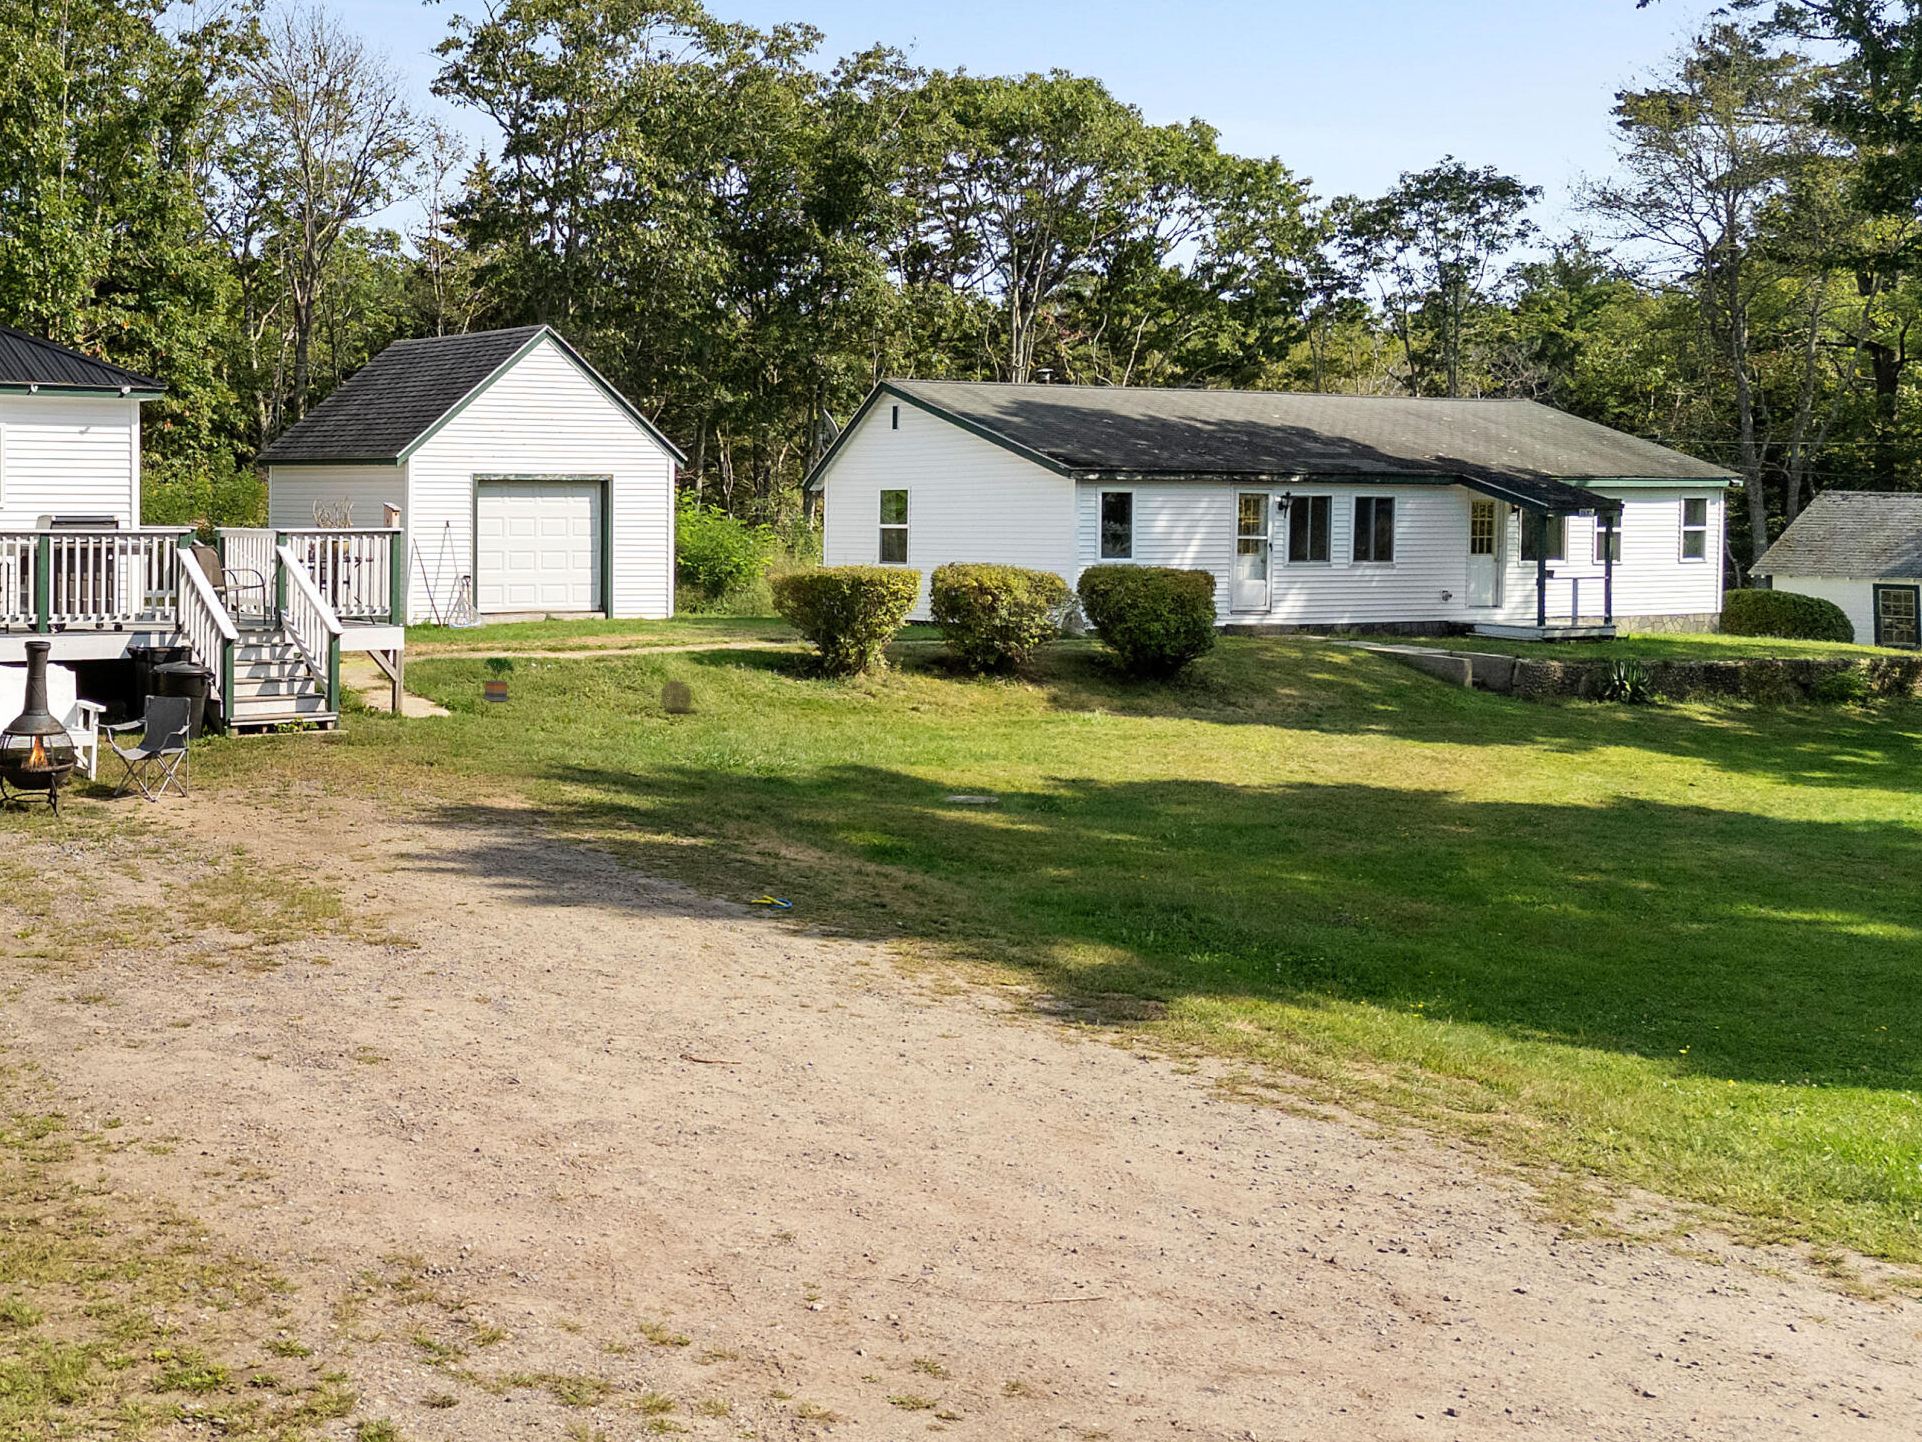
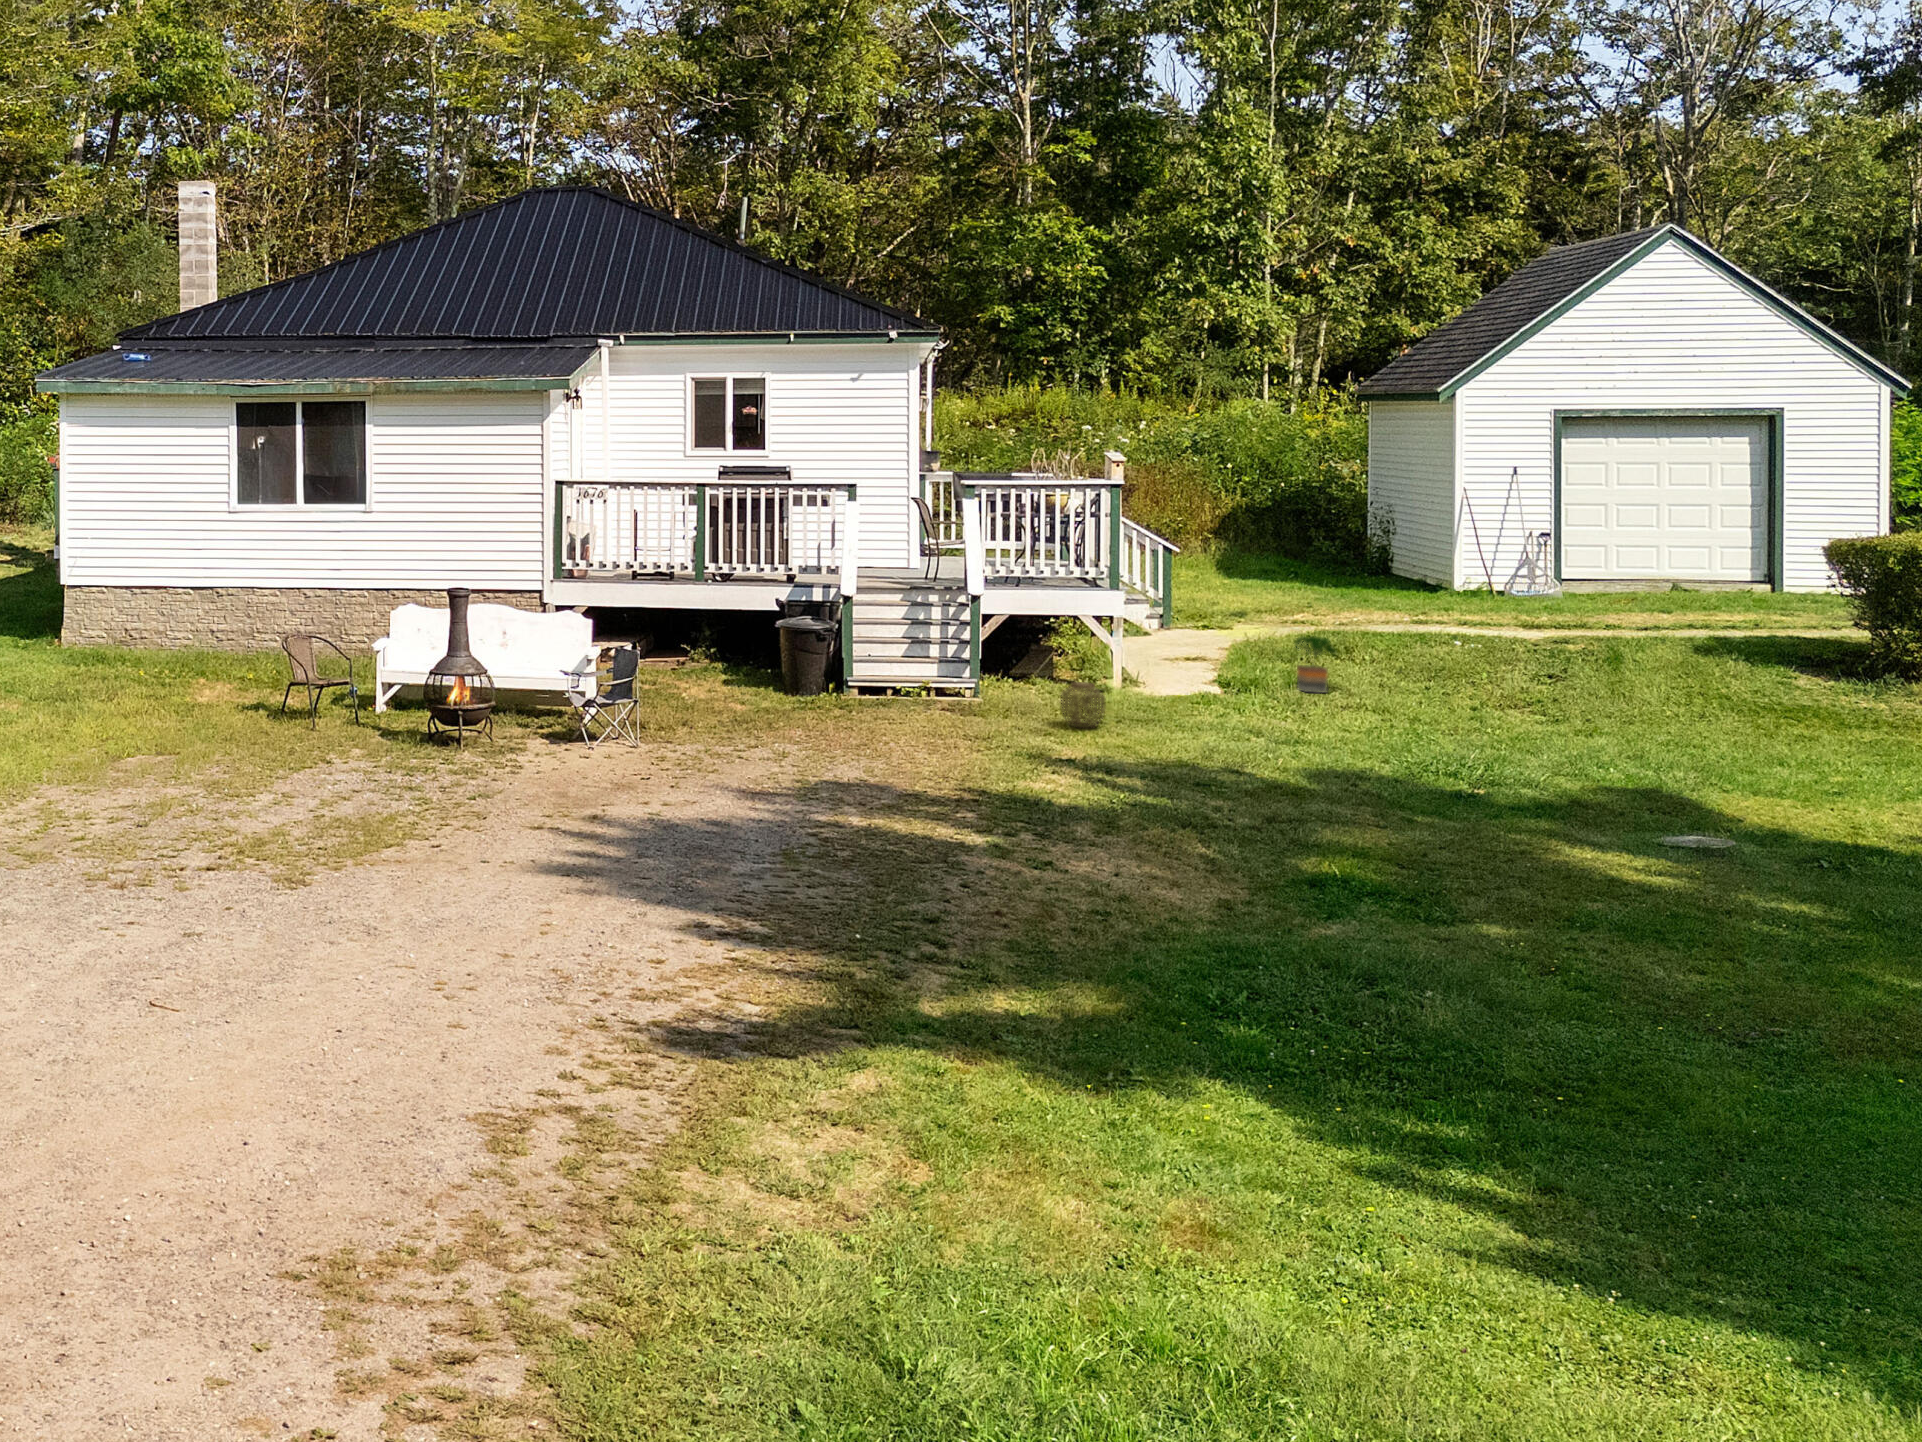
woven basket: present [662,681,691,712] -> present [1061,682,1105,728]

